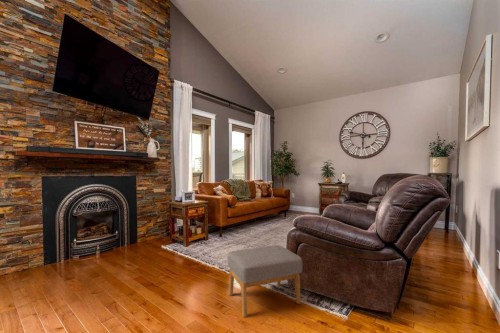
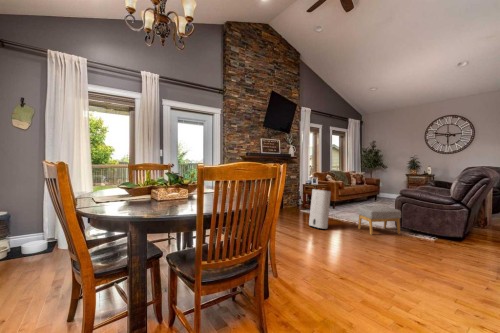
air purifier: none [127,218,175,309] -> present [309,189,331,229]

